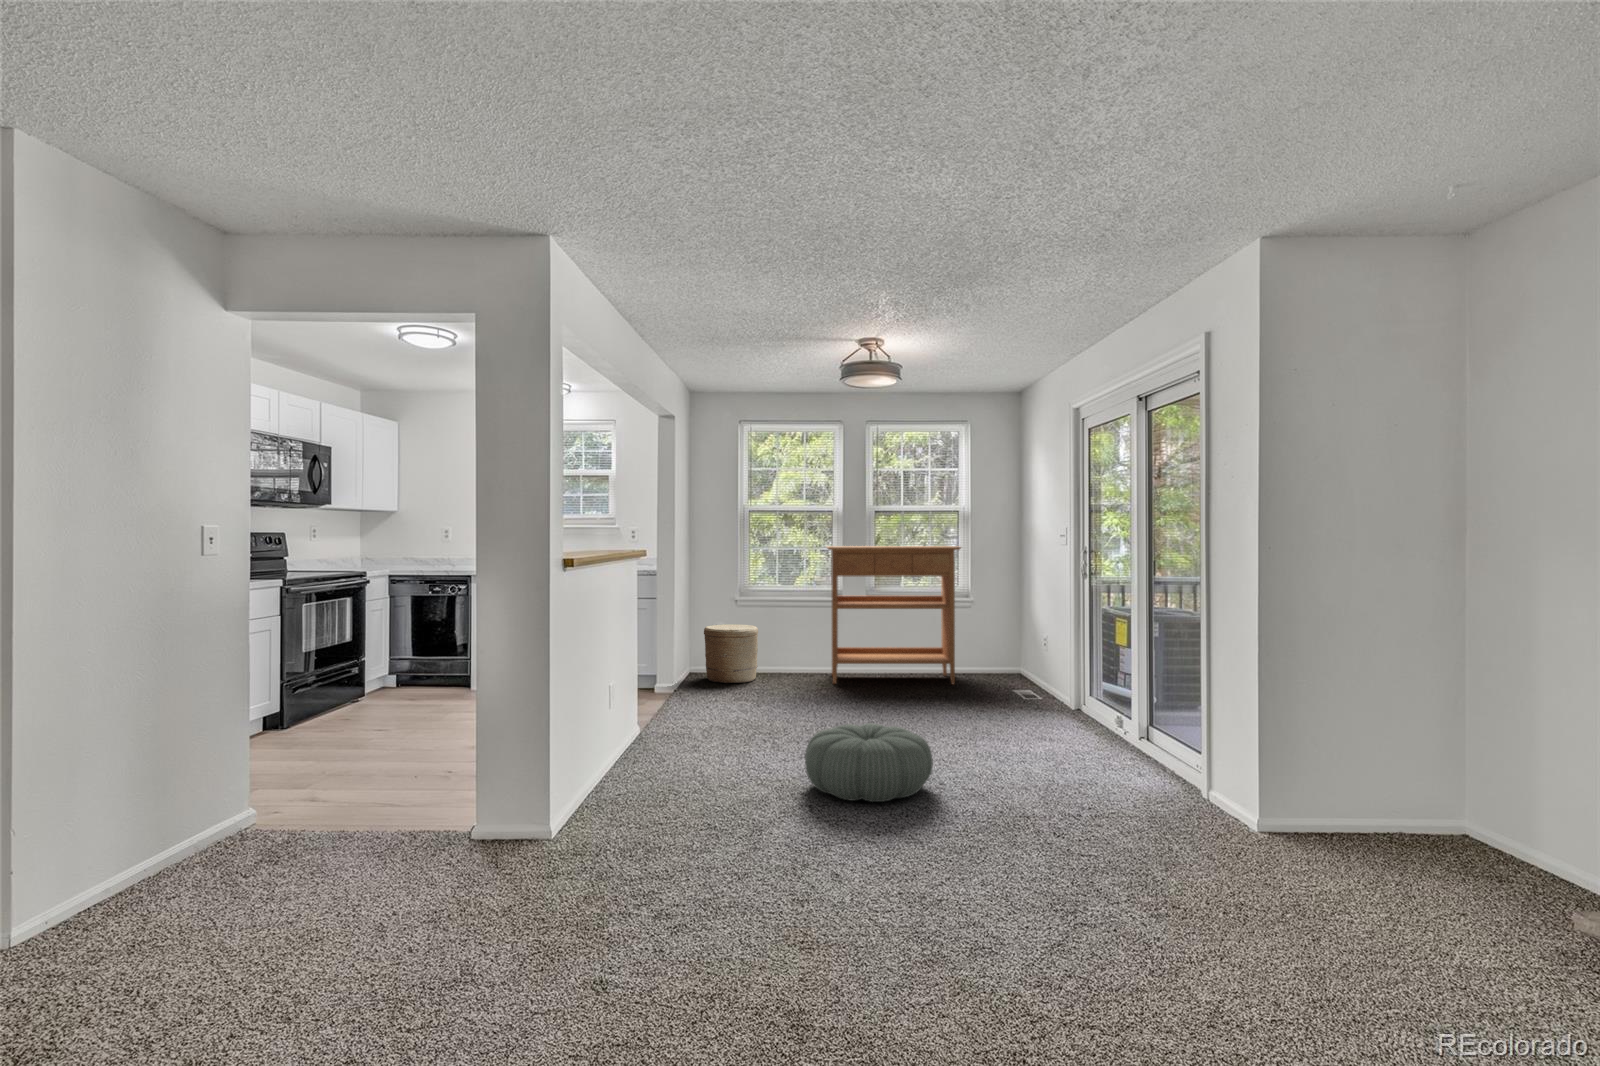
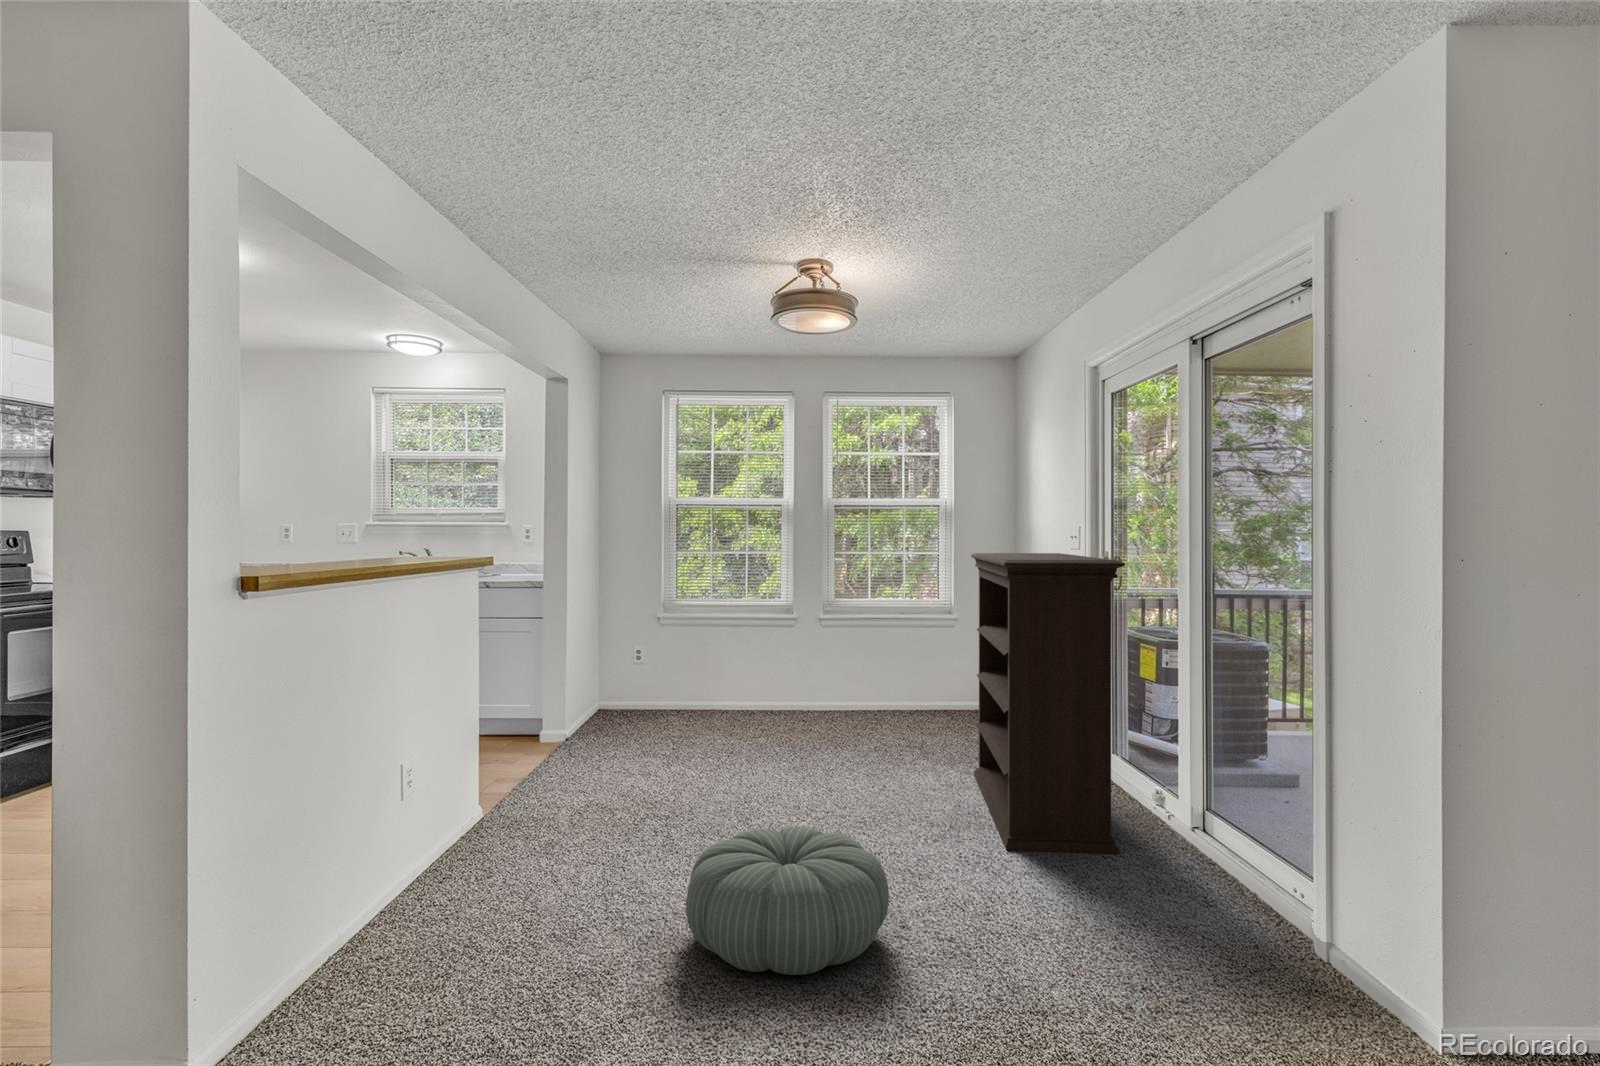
console table: present [827,546,961,684] -> none [766,548,943,727]
bookshelf: none [984,549,1090,753] -> present [971,553,1125,854]
woven basket: present [704,624,758,683] -> none [609,648,681,727]

